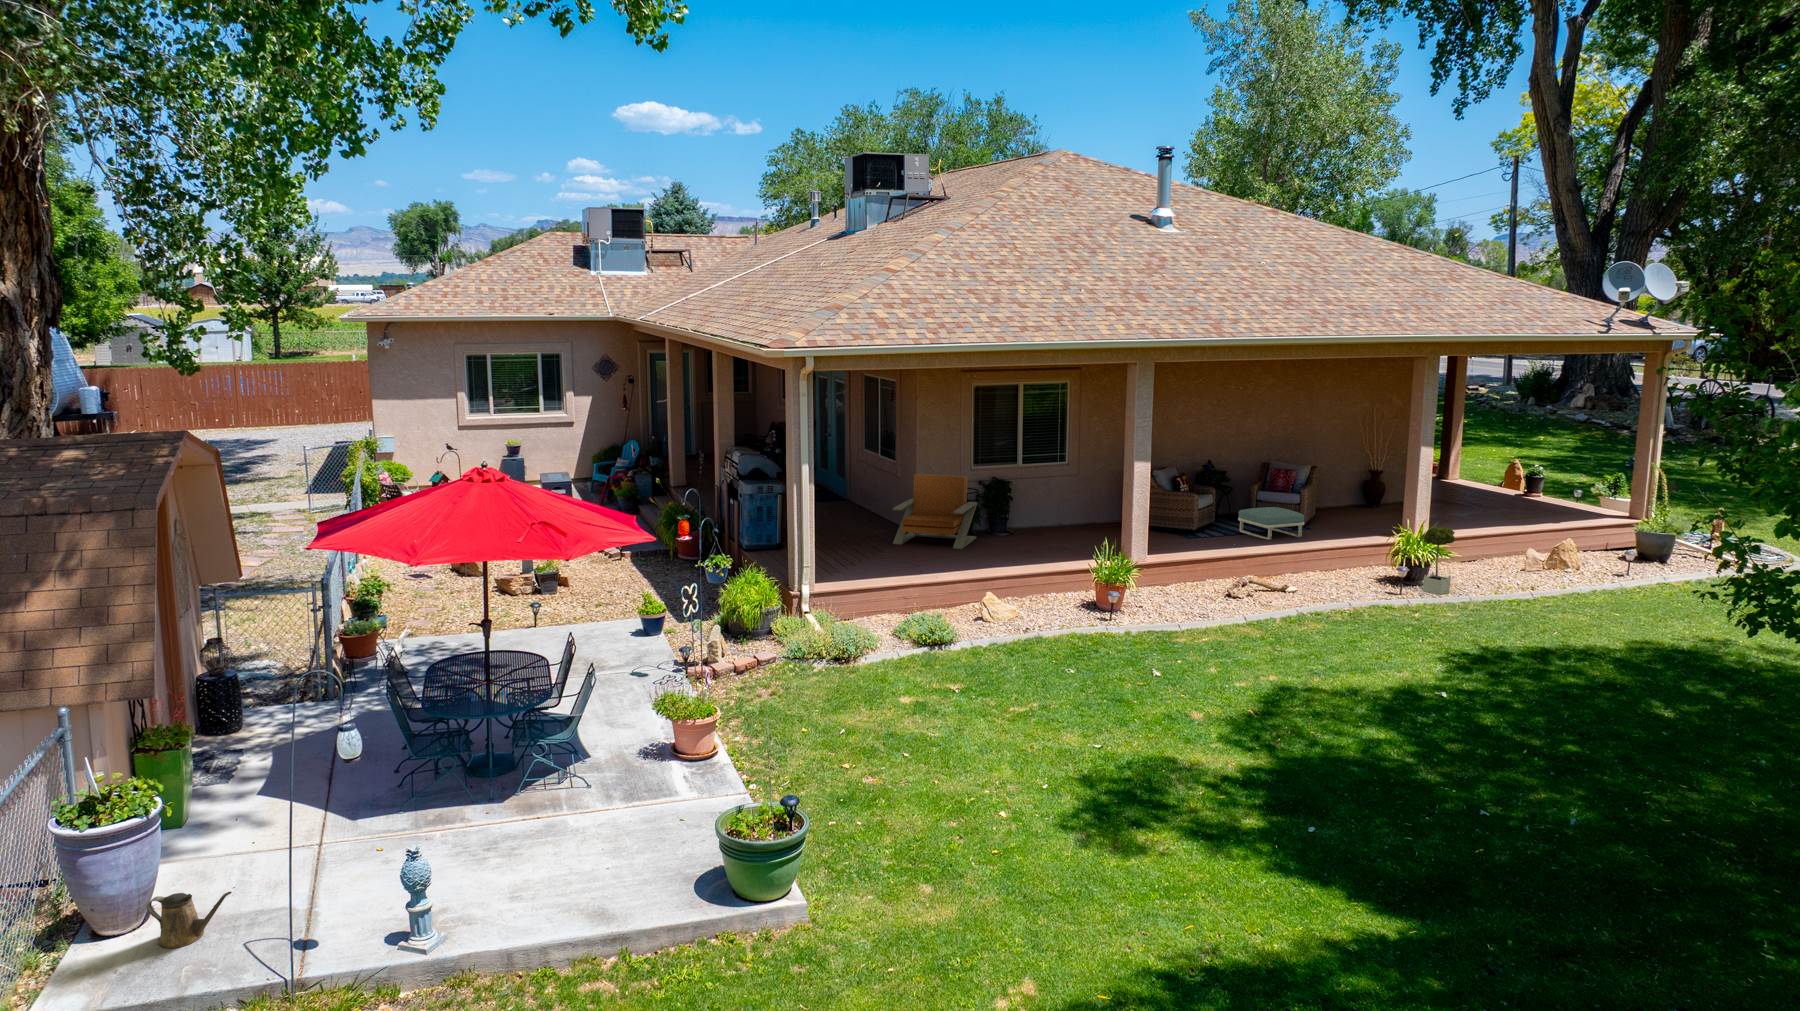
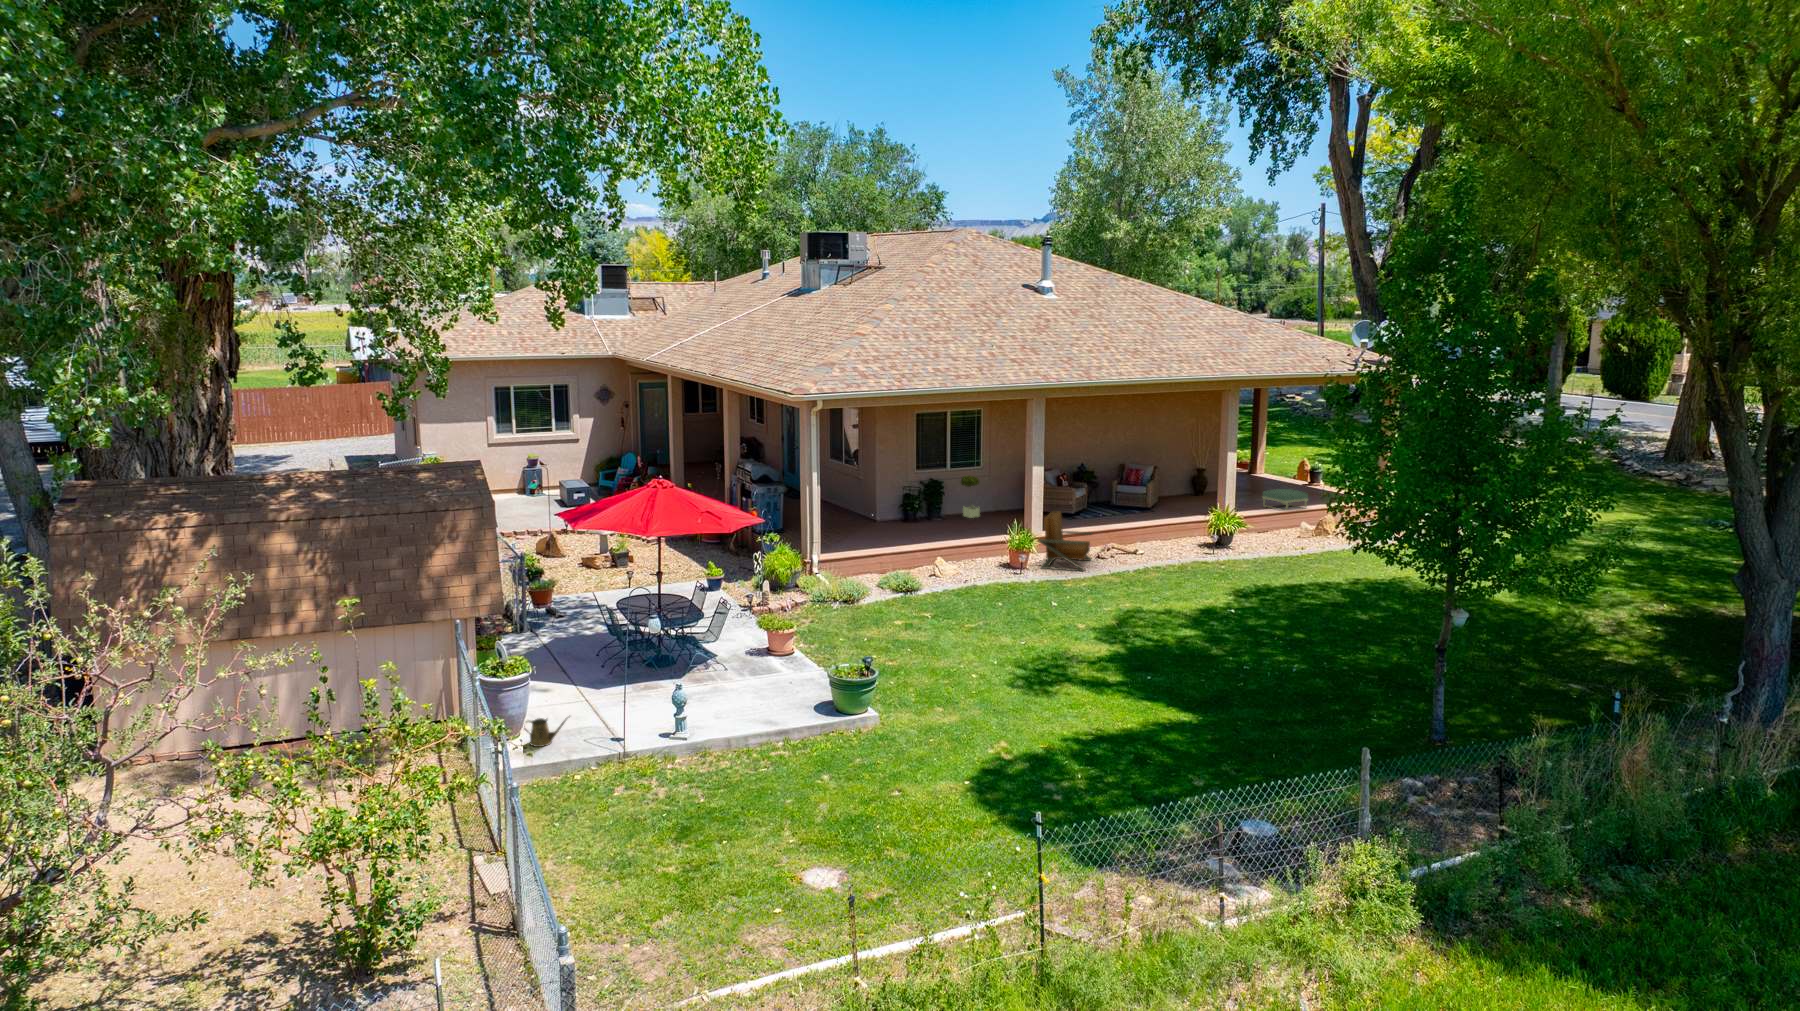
lounge chair: present [893,474,977,549] -> present [1039,511,1092,572]
footstool: present [1238,507,1304,540] -> present [1263,489,1308,510]
potted tree: present [1423,527,1455,594] -> present [961,475,980,518]

